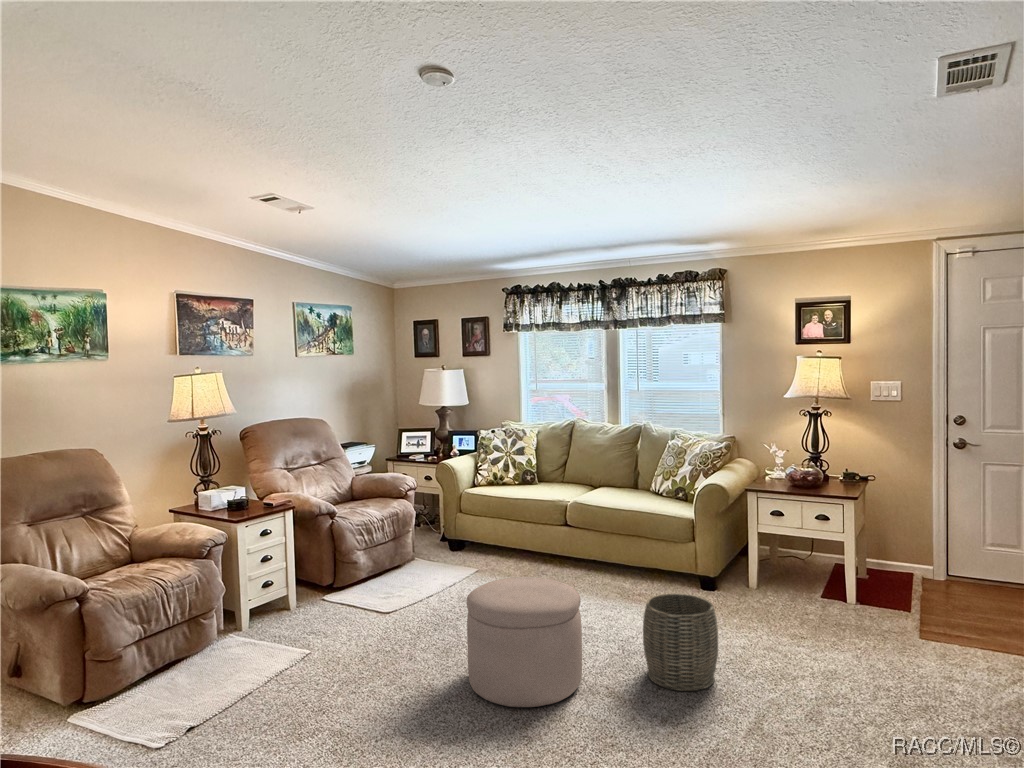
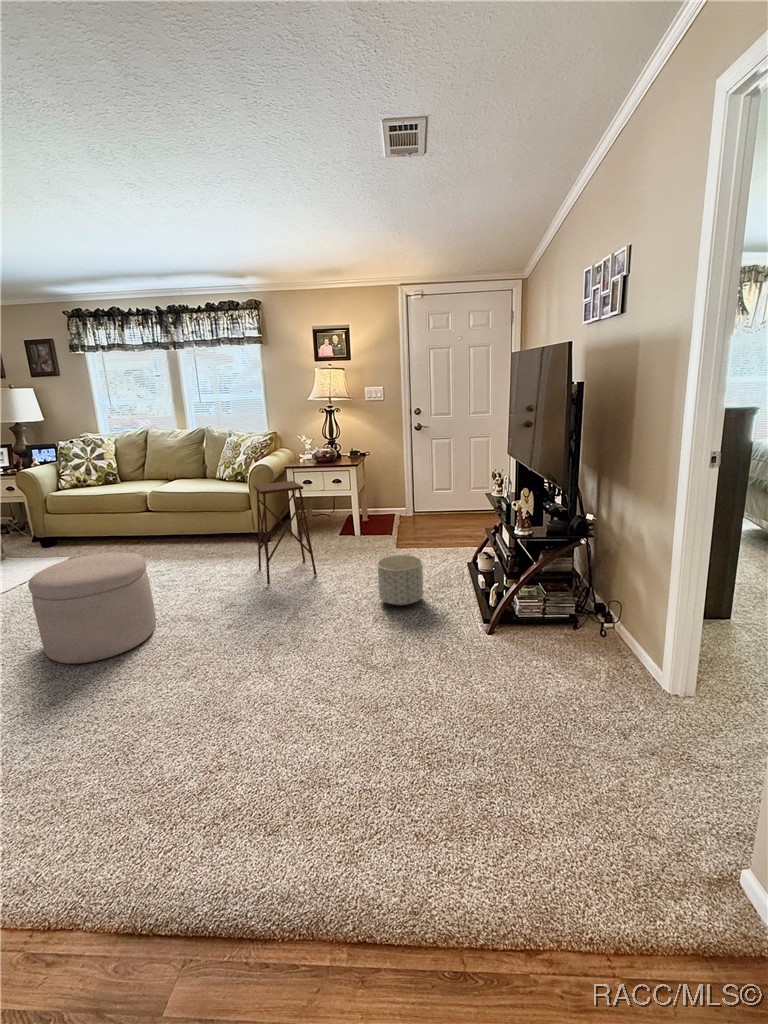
side table: none [703,514,788,655] -> present [253,481,316,584]
woven basket: present [643,594,718,691] -> none [205,545,265,616]
planter: none [892,653,973,739] -> present [377,555,423,606]

